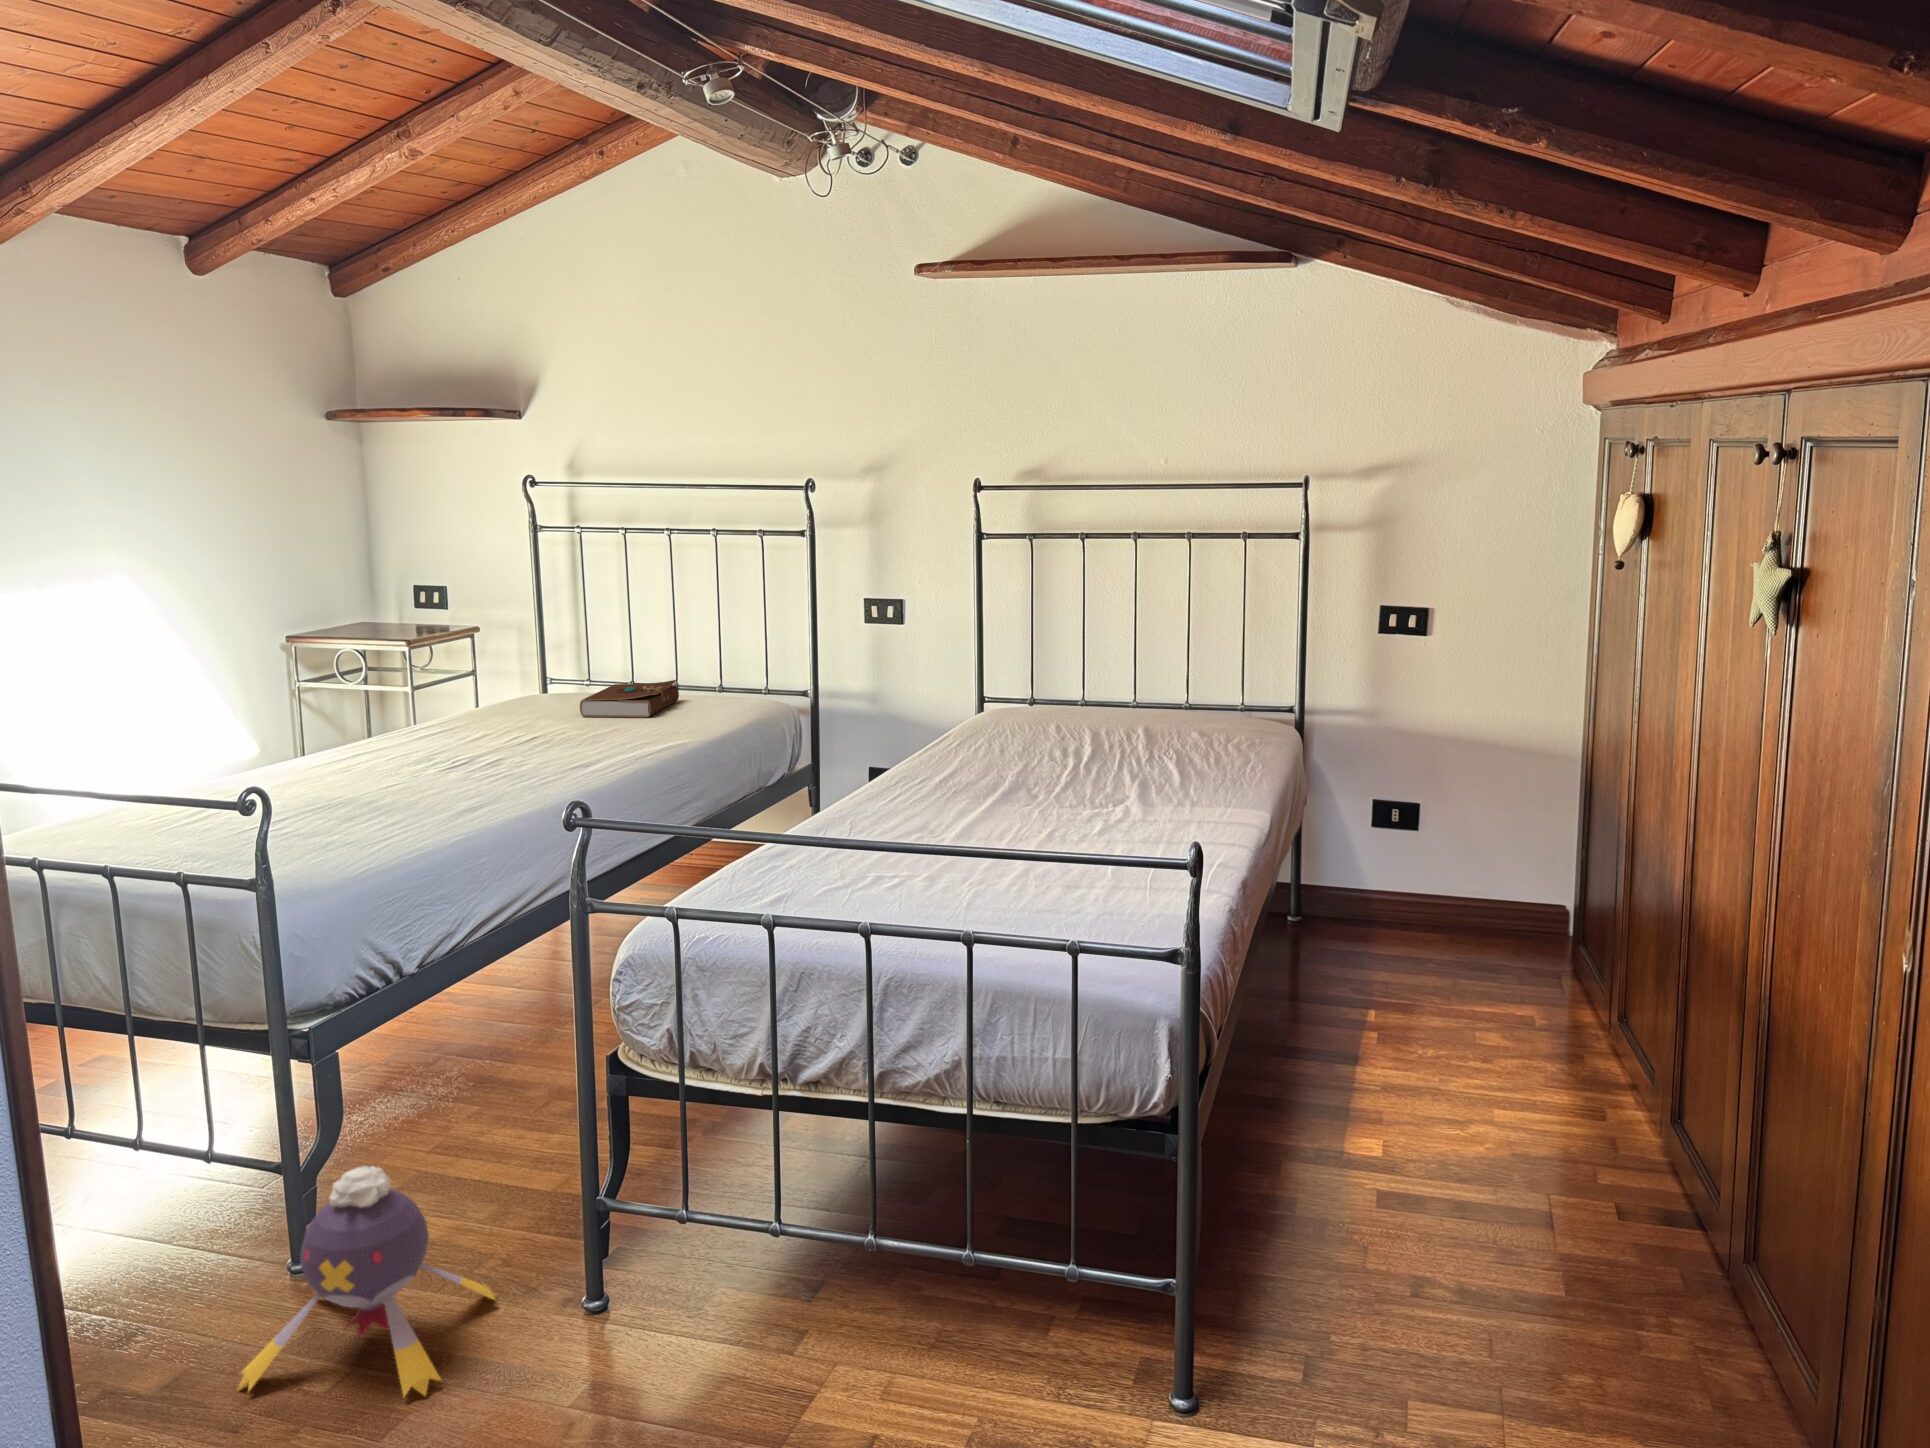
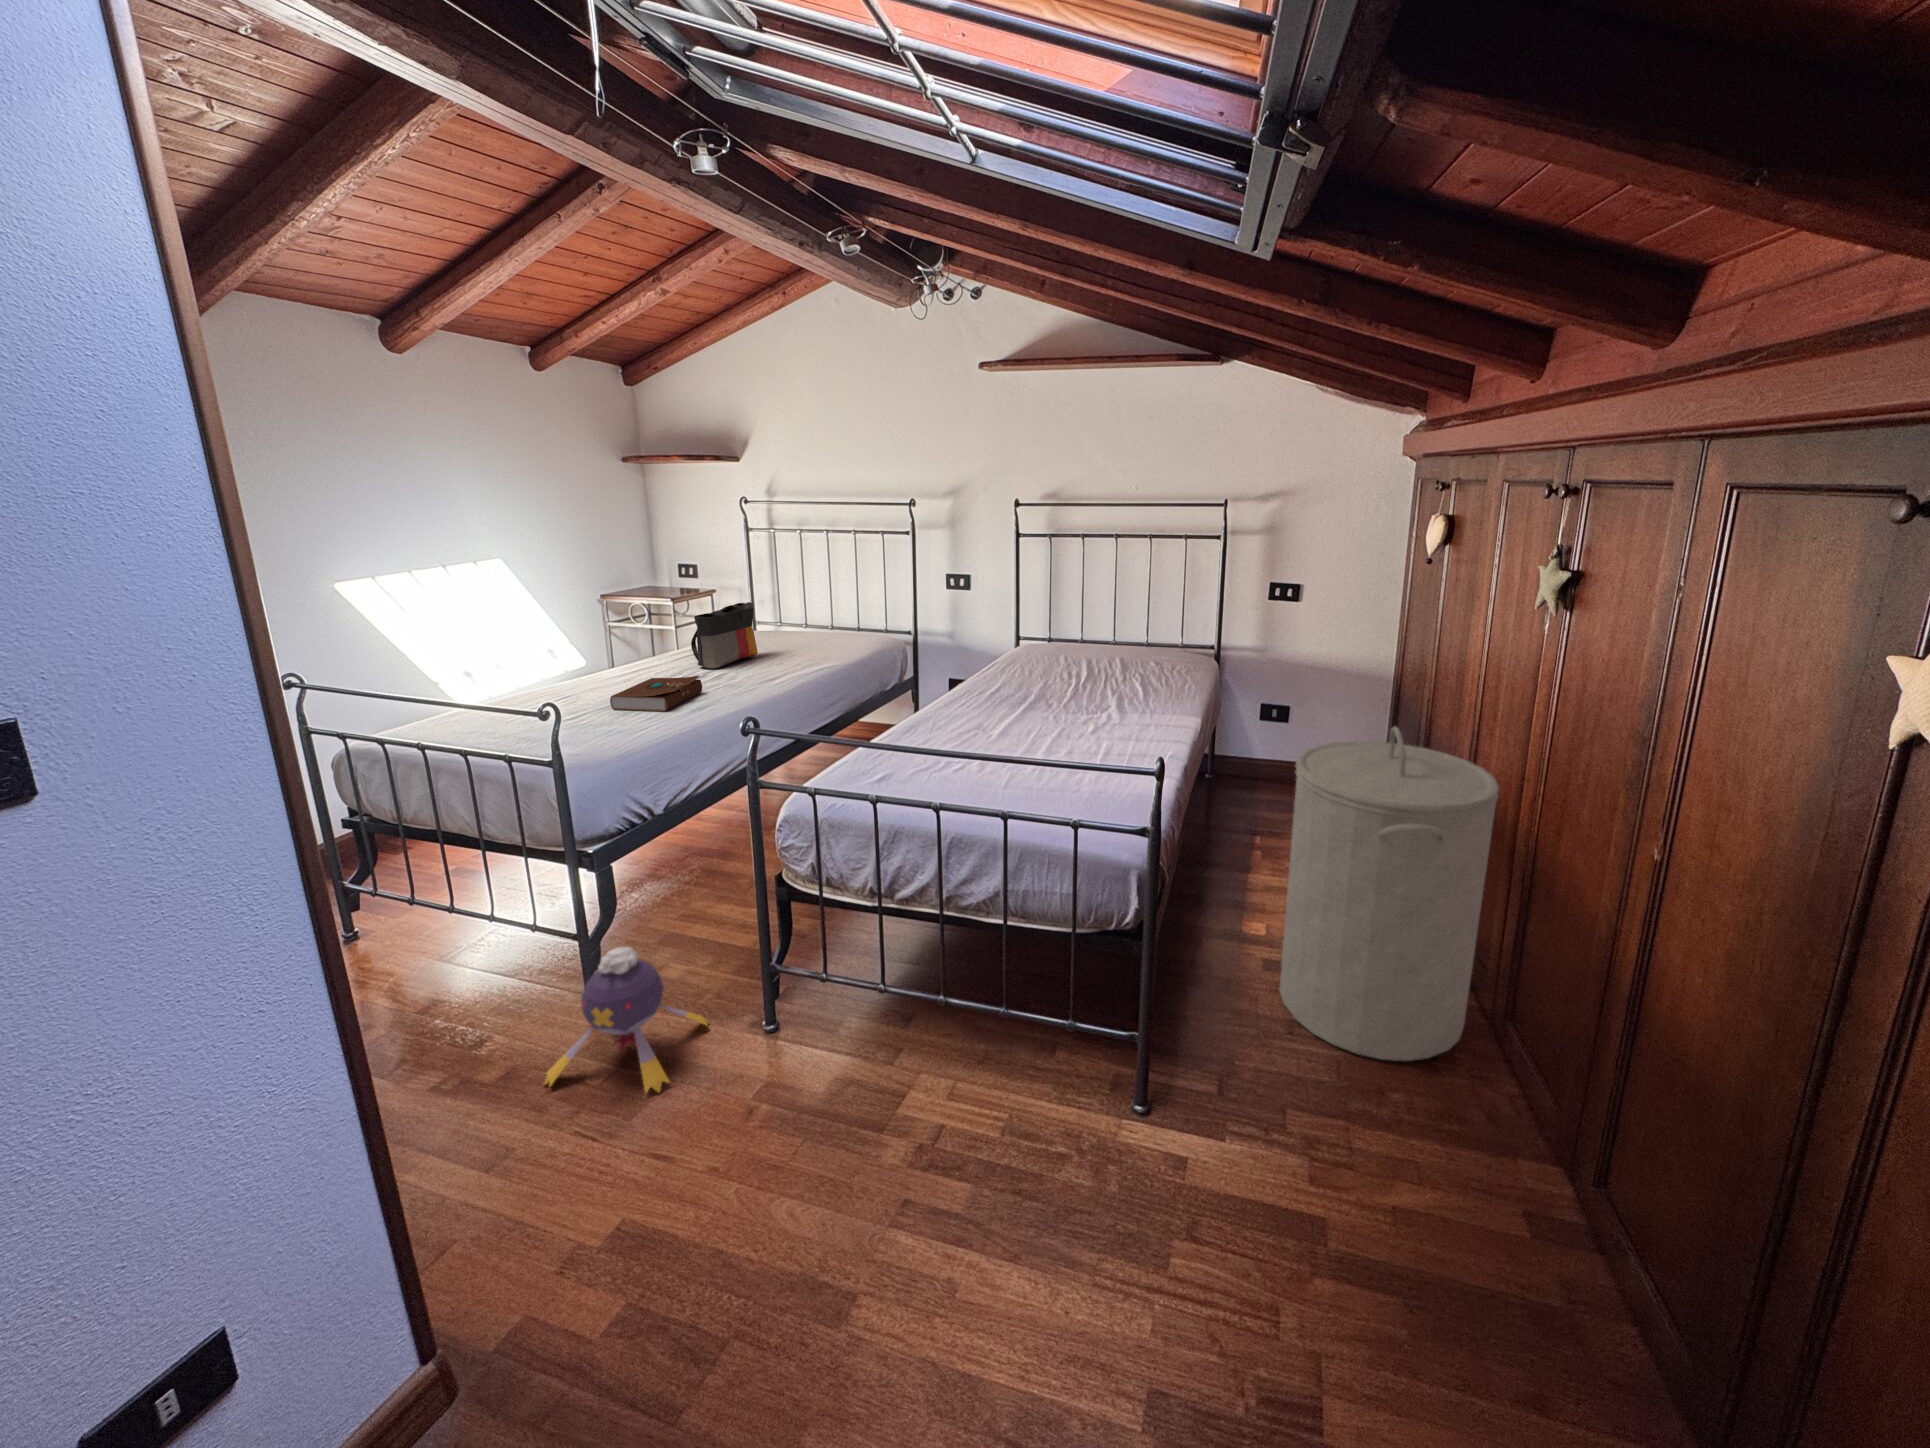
tote bag: none [445,643,553,749] -> present [691,602,758,668]
book: present [580,680,679,717] -> present [610,676,702,711]
laundry hamper: none [1402,803,1716,1326] -> present [1280,727,1499,1061]

